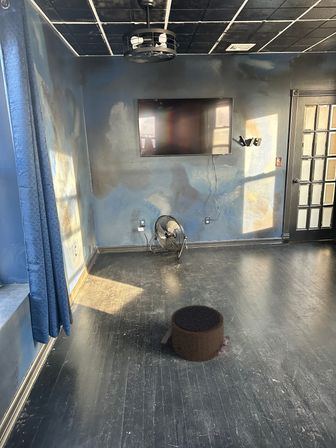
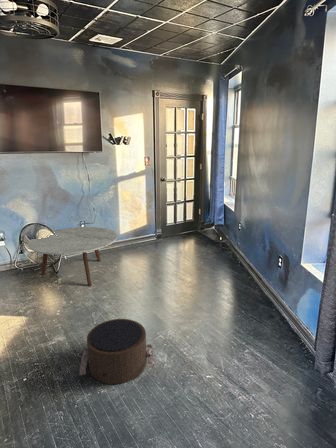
coffee table: none [157,222,233,275] -> present [28,227,117,286]

